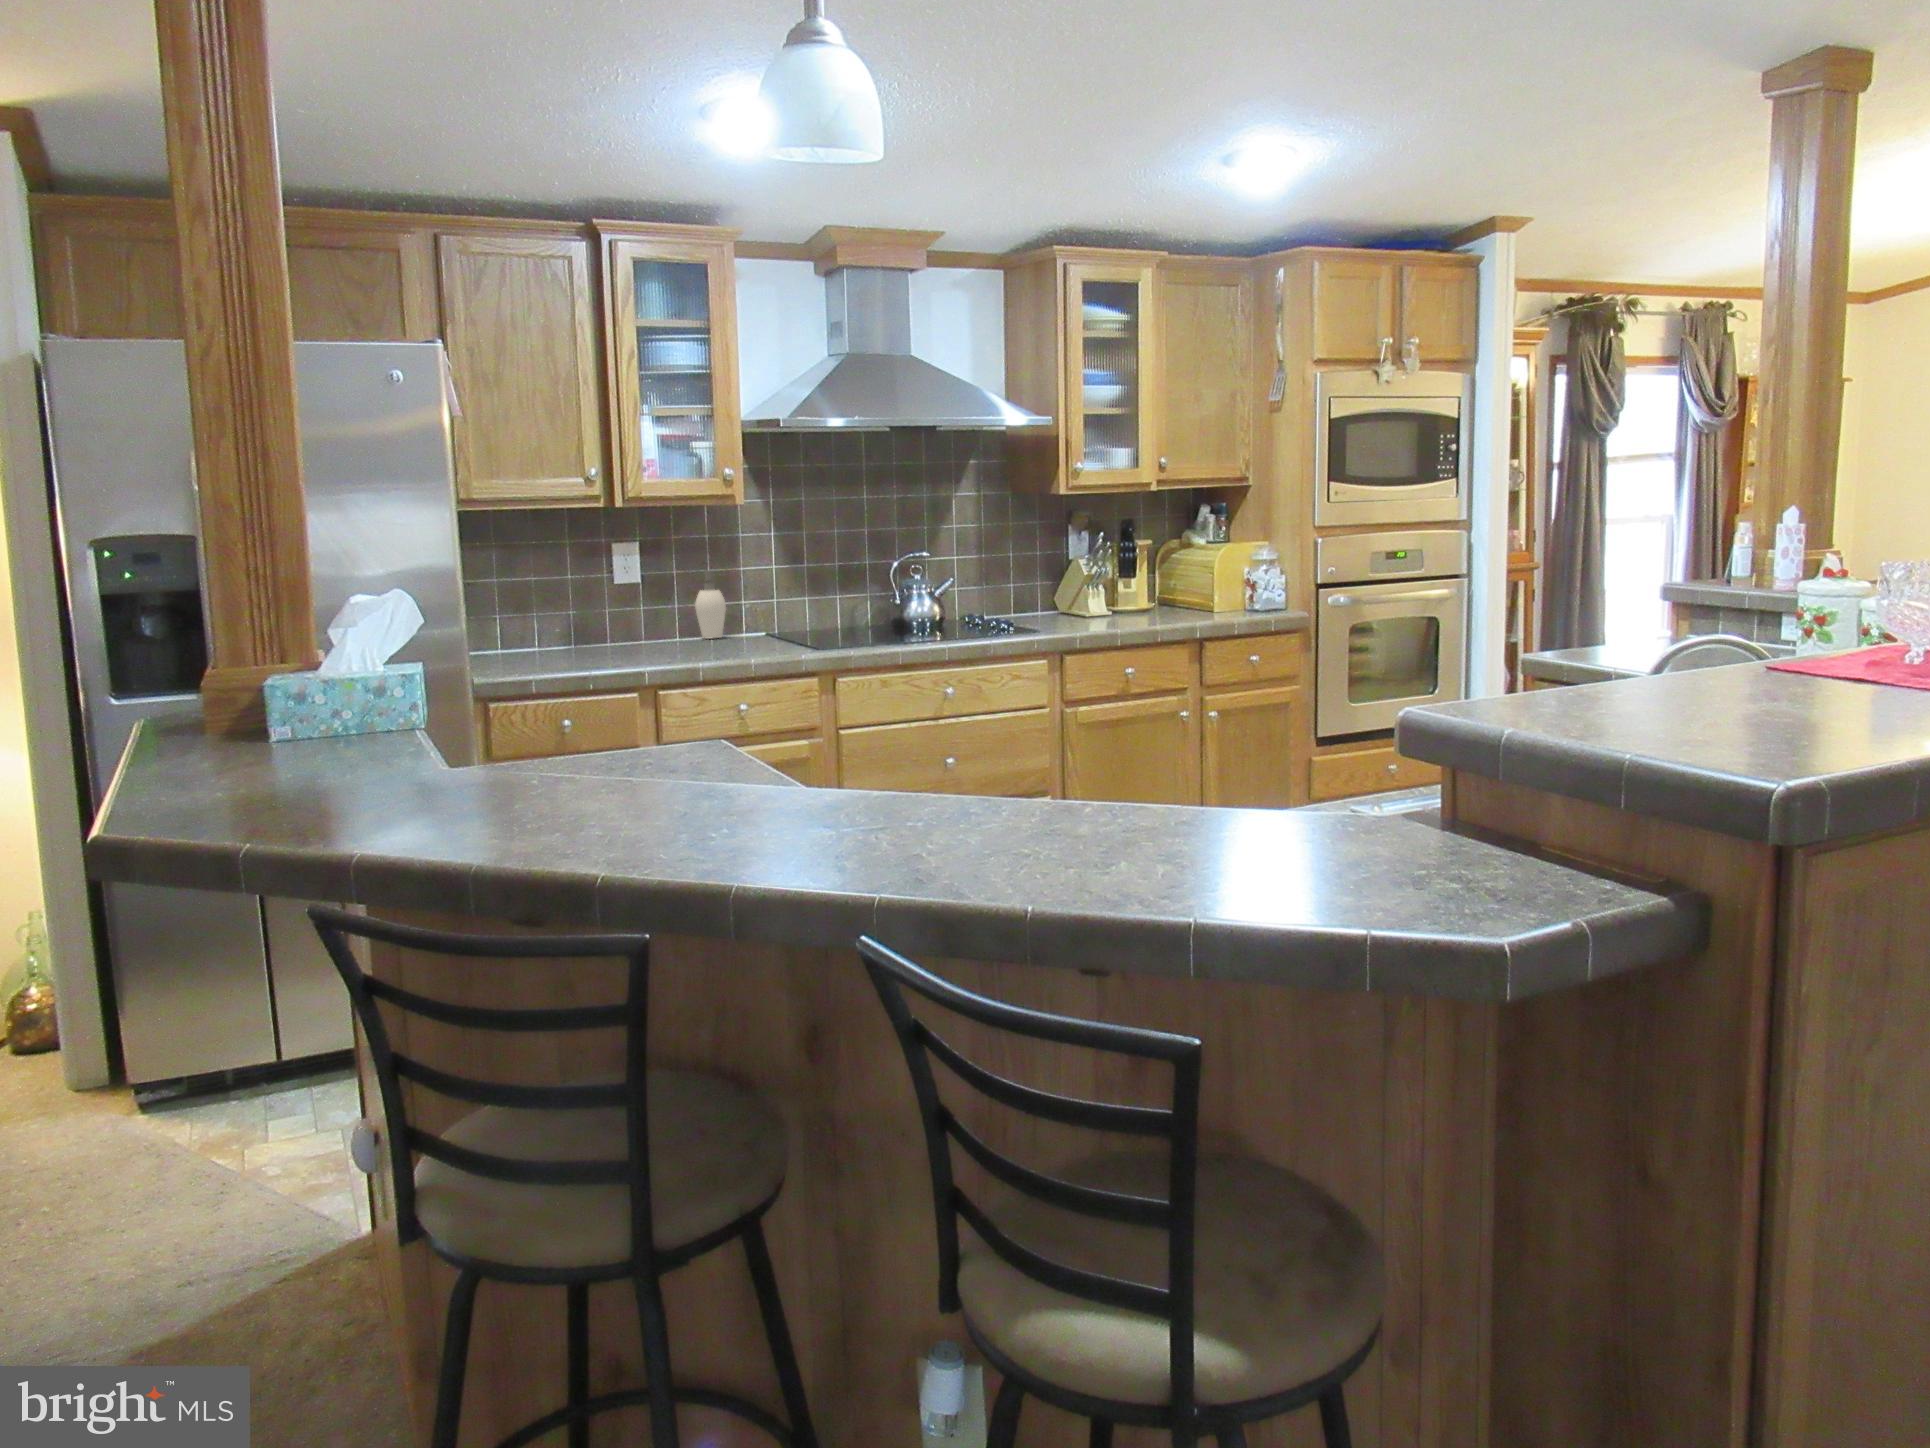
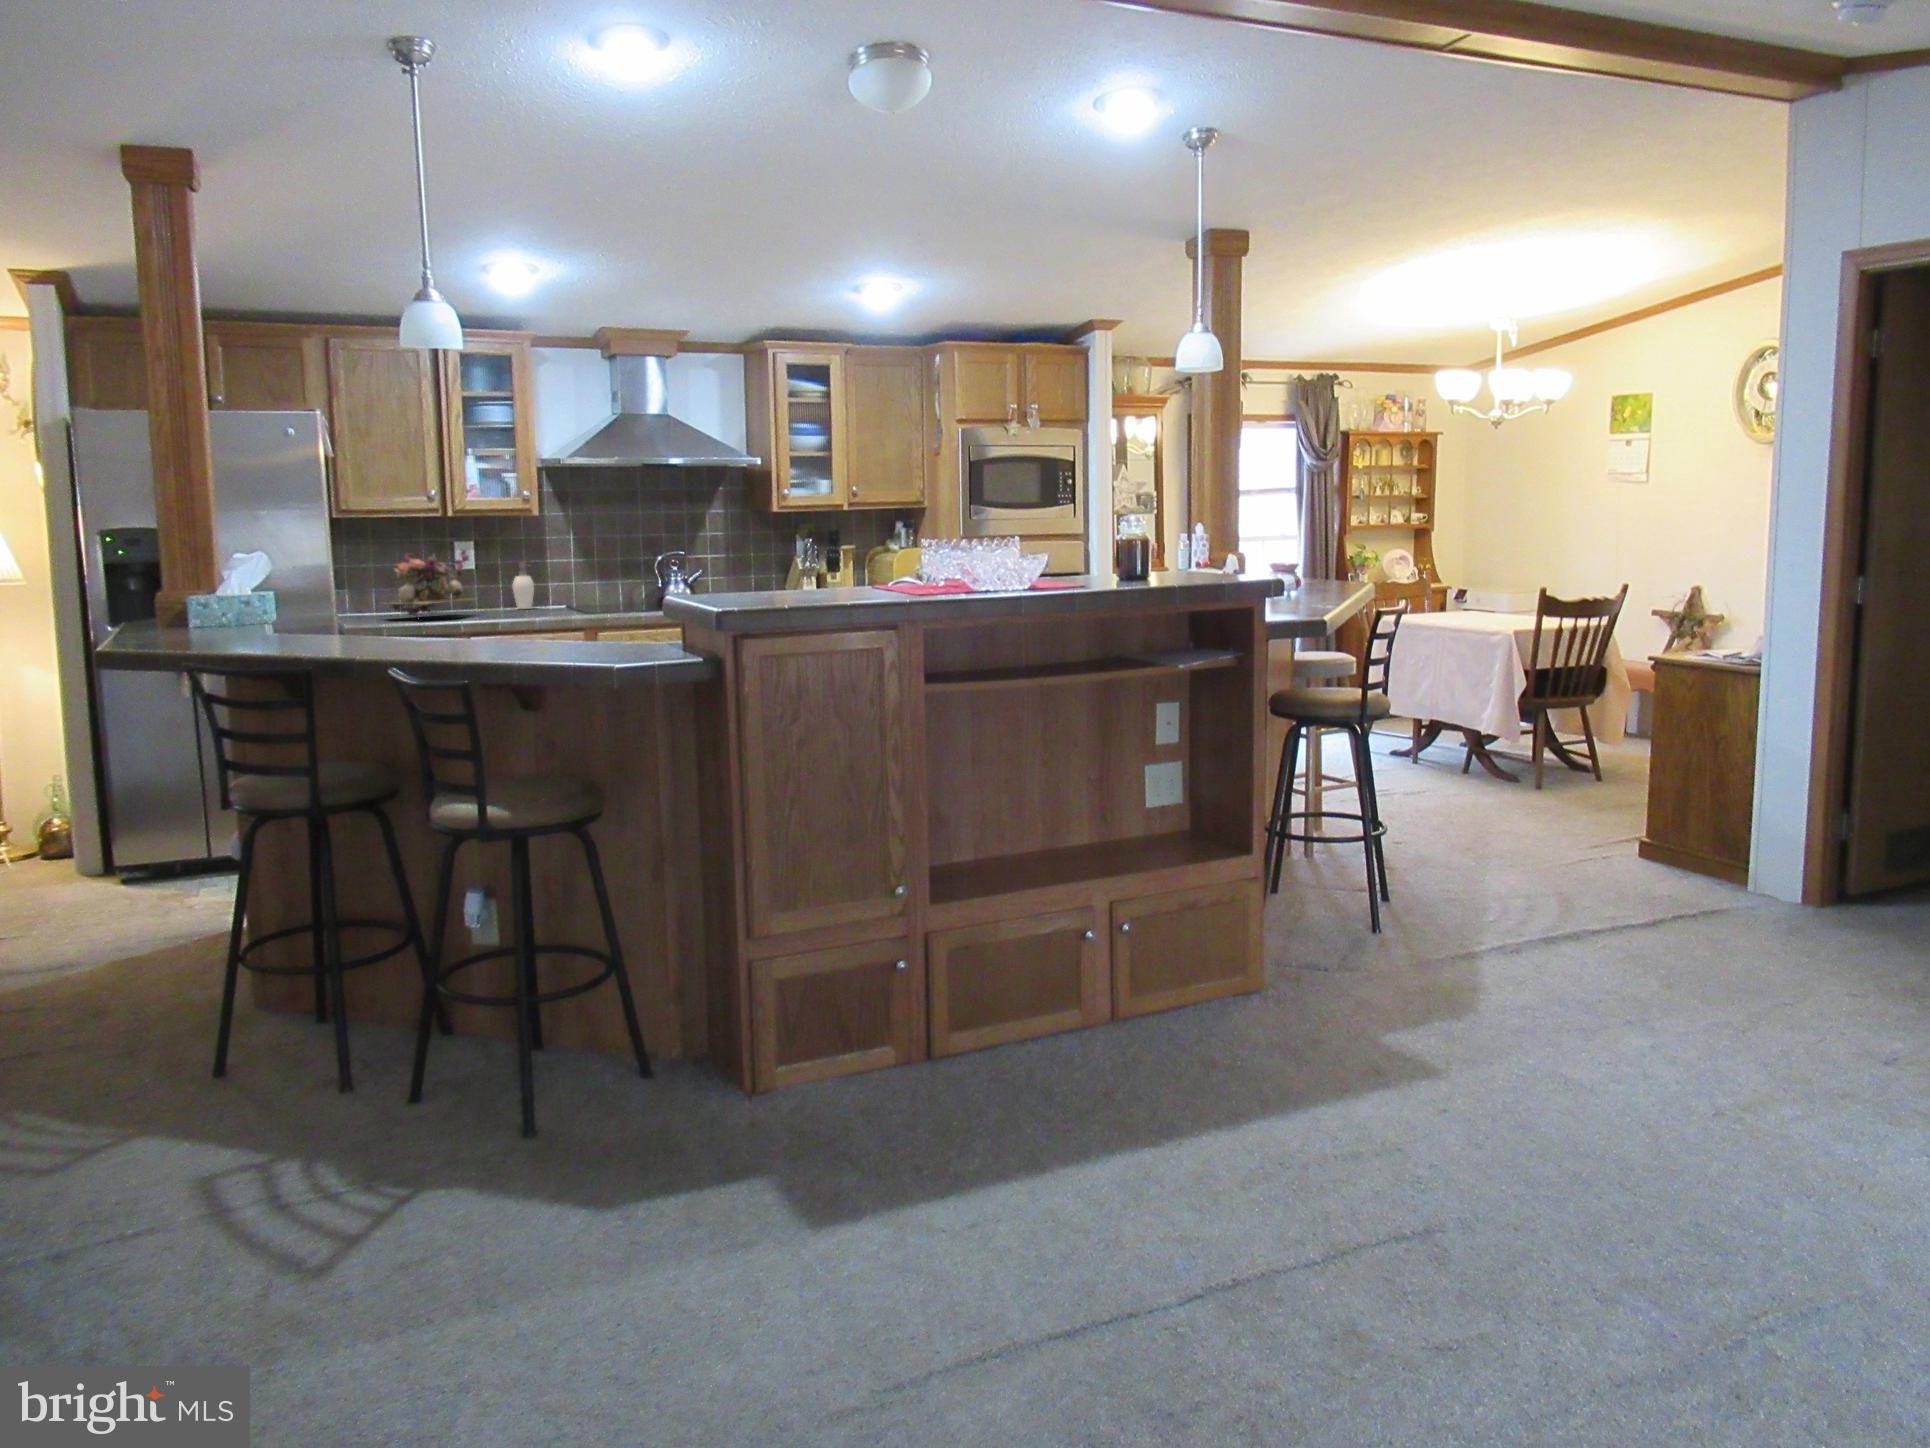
flower arrangement: none [517,552,658,659] -> present [384,549,469,618]

